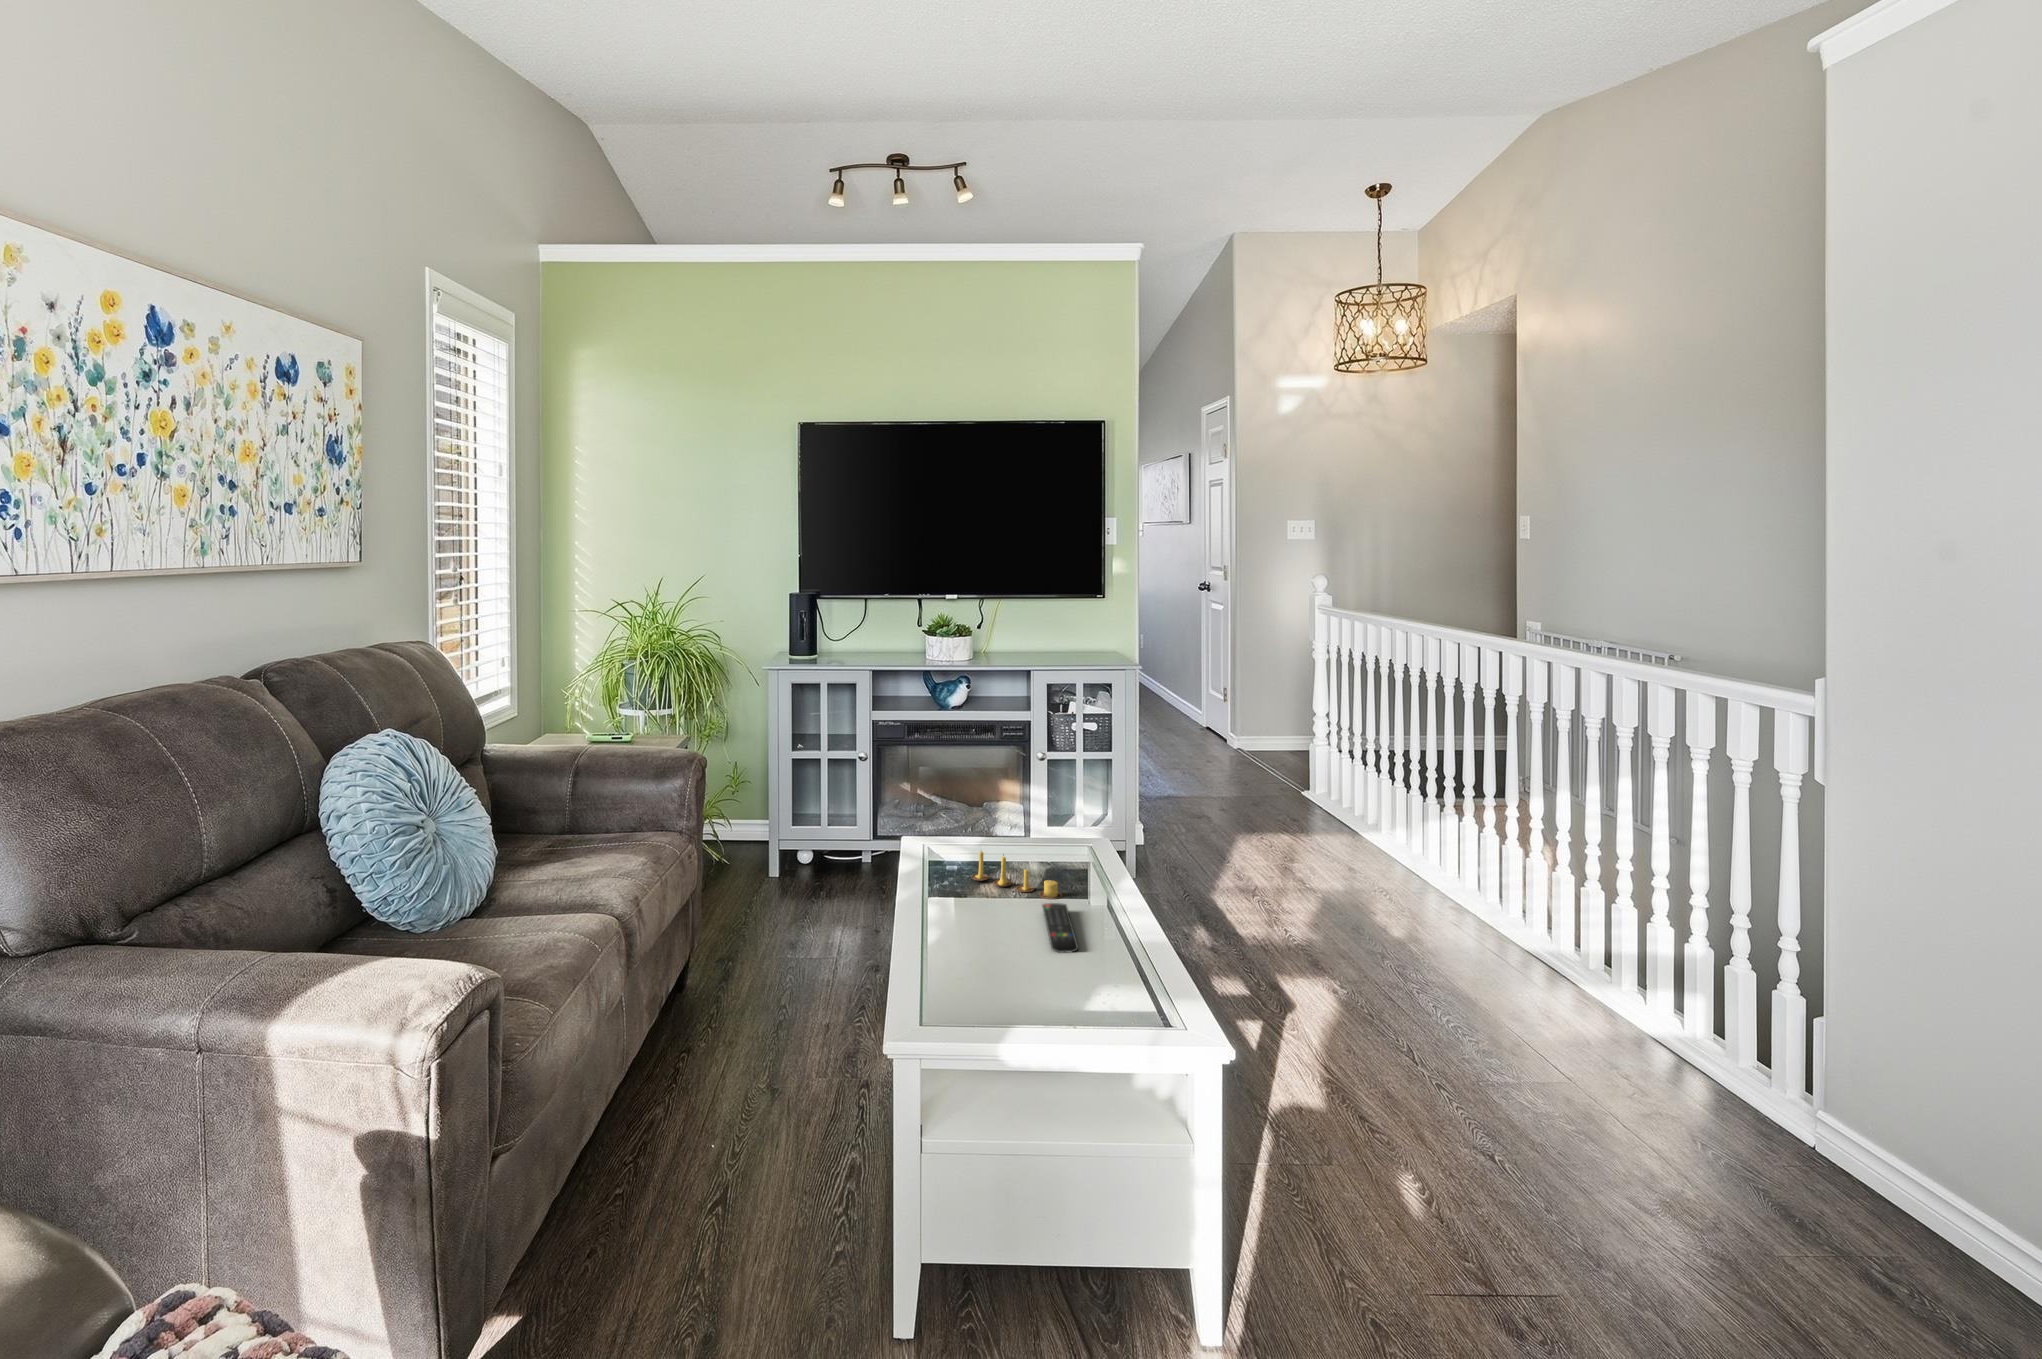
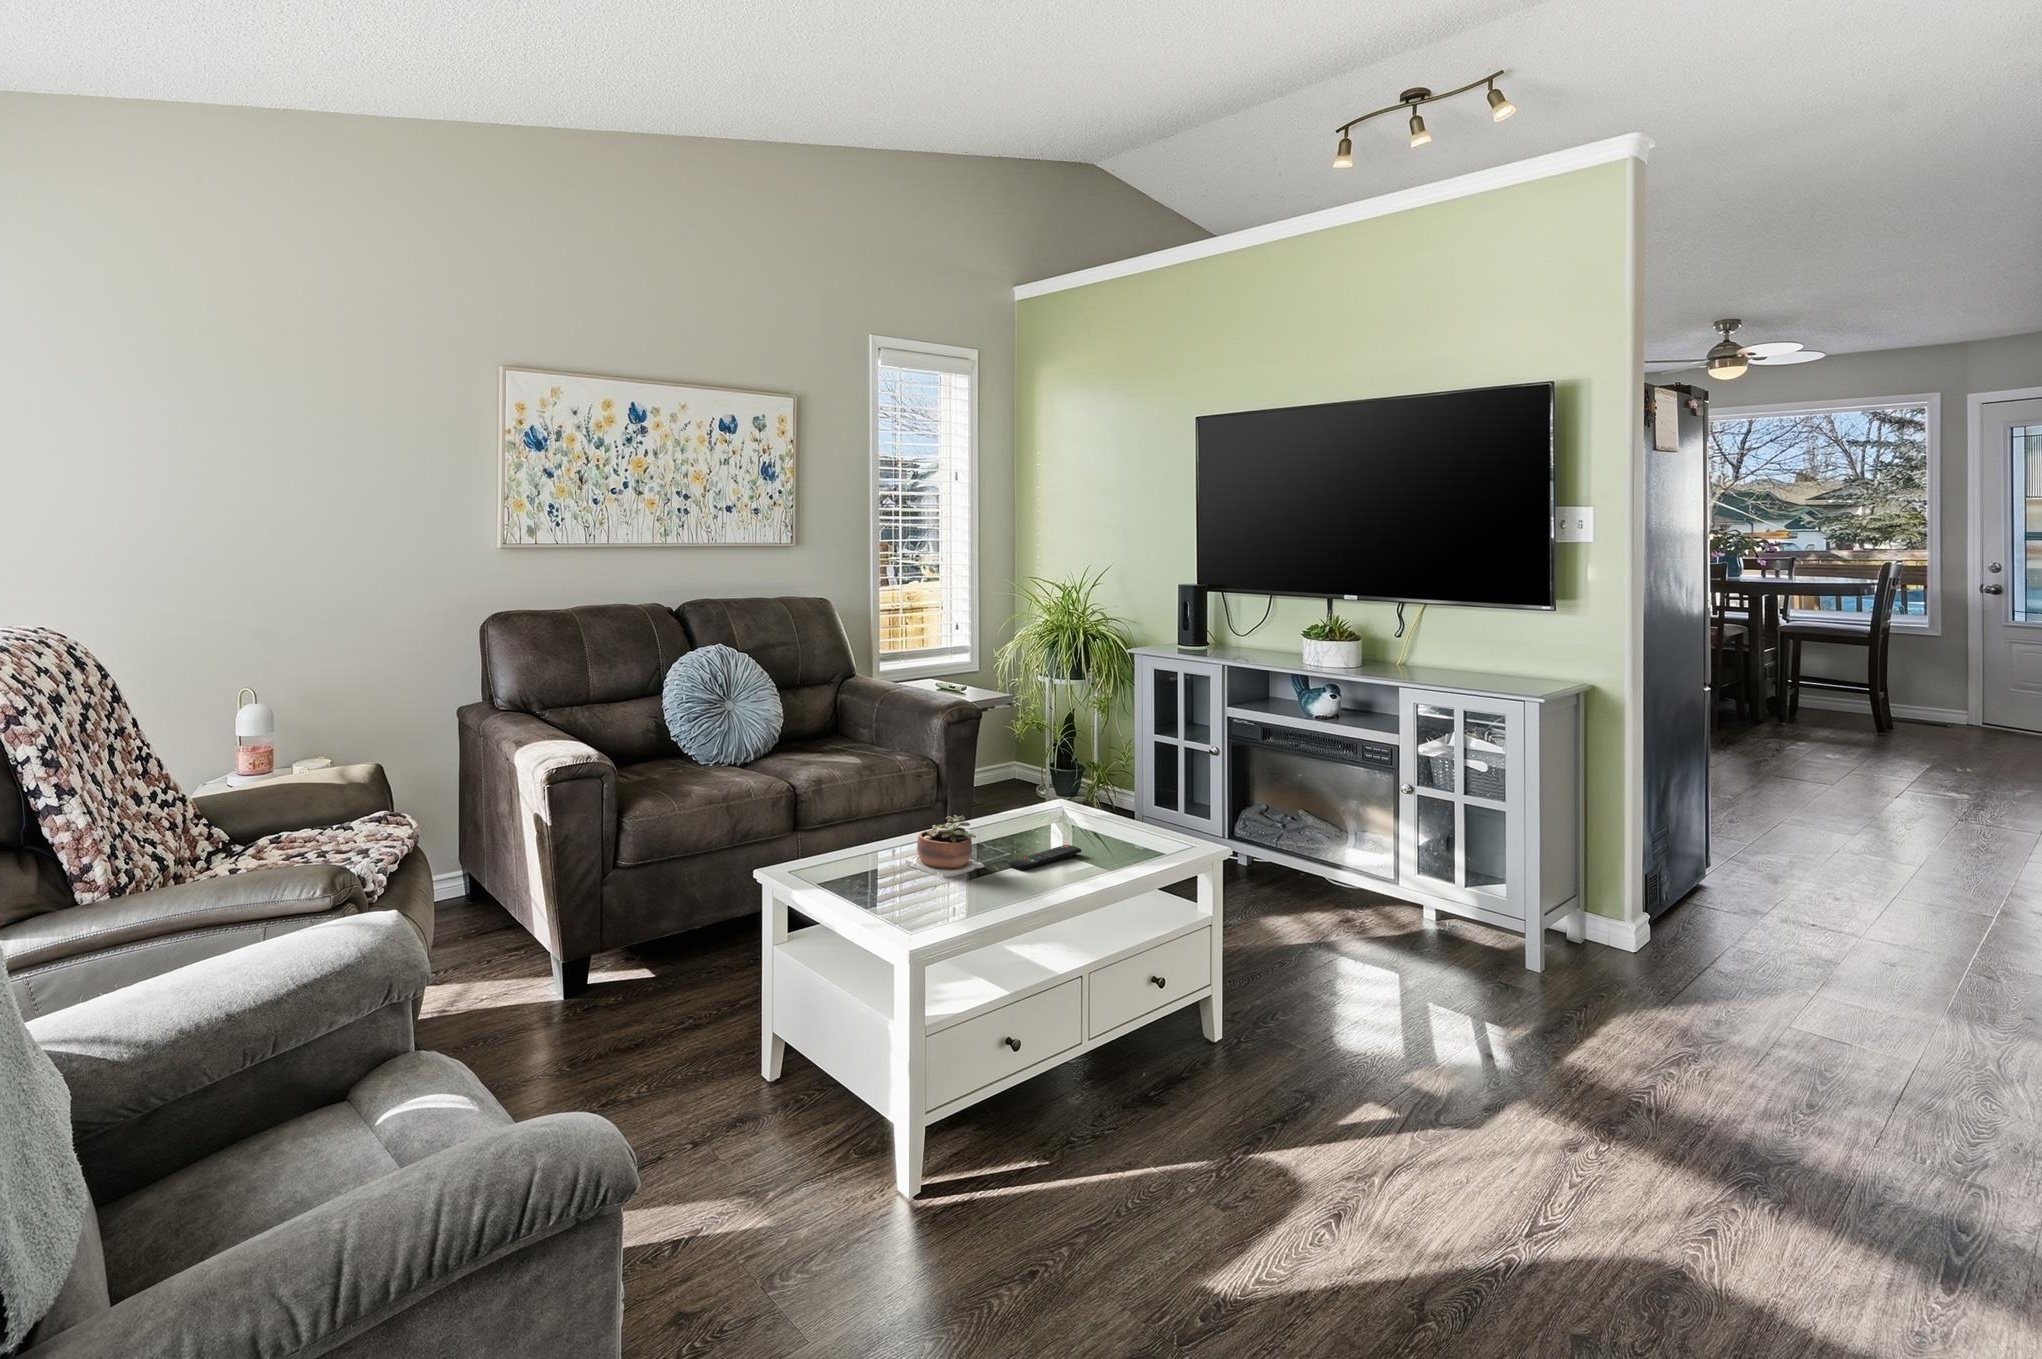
candle: present [971,851,1062,899] -> none [1075,802,1111,850]
succulent plant: none [962,902,1043,996] -> present [906,815,985,877]

